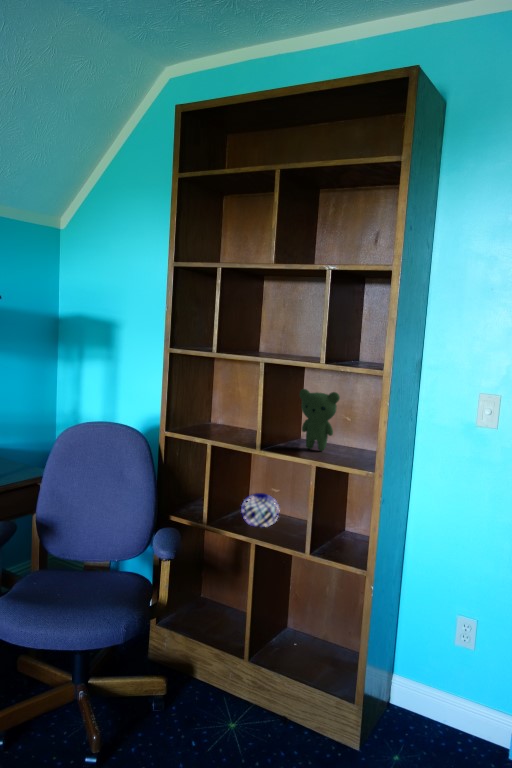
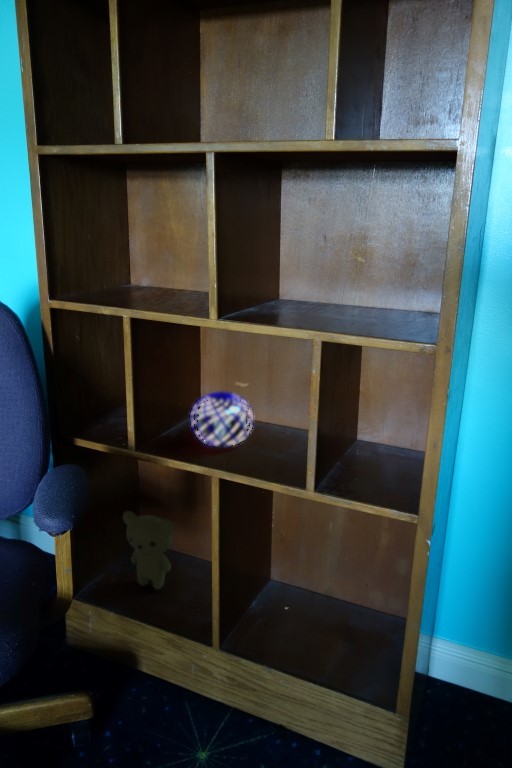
teddy bear: present [299,389,340,451] -> present [123,511,174,590]

